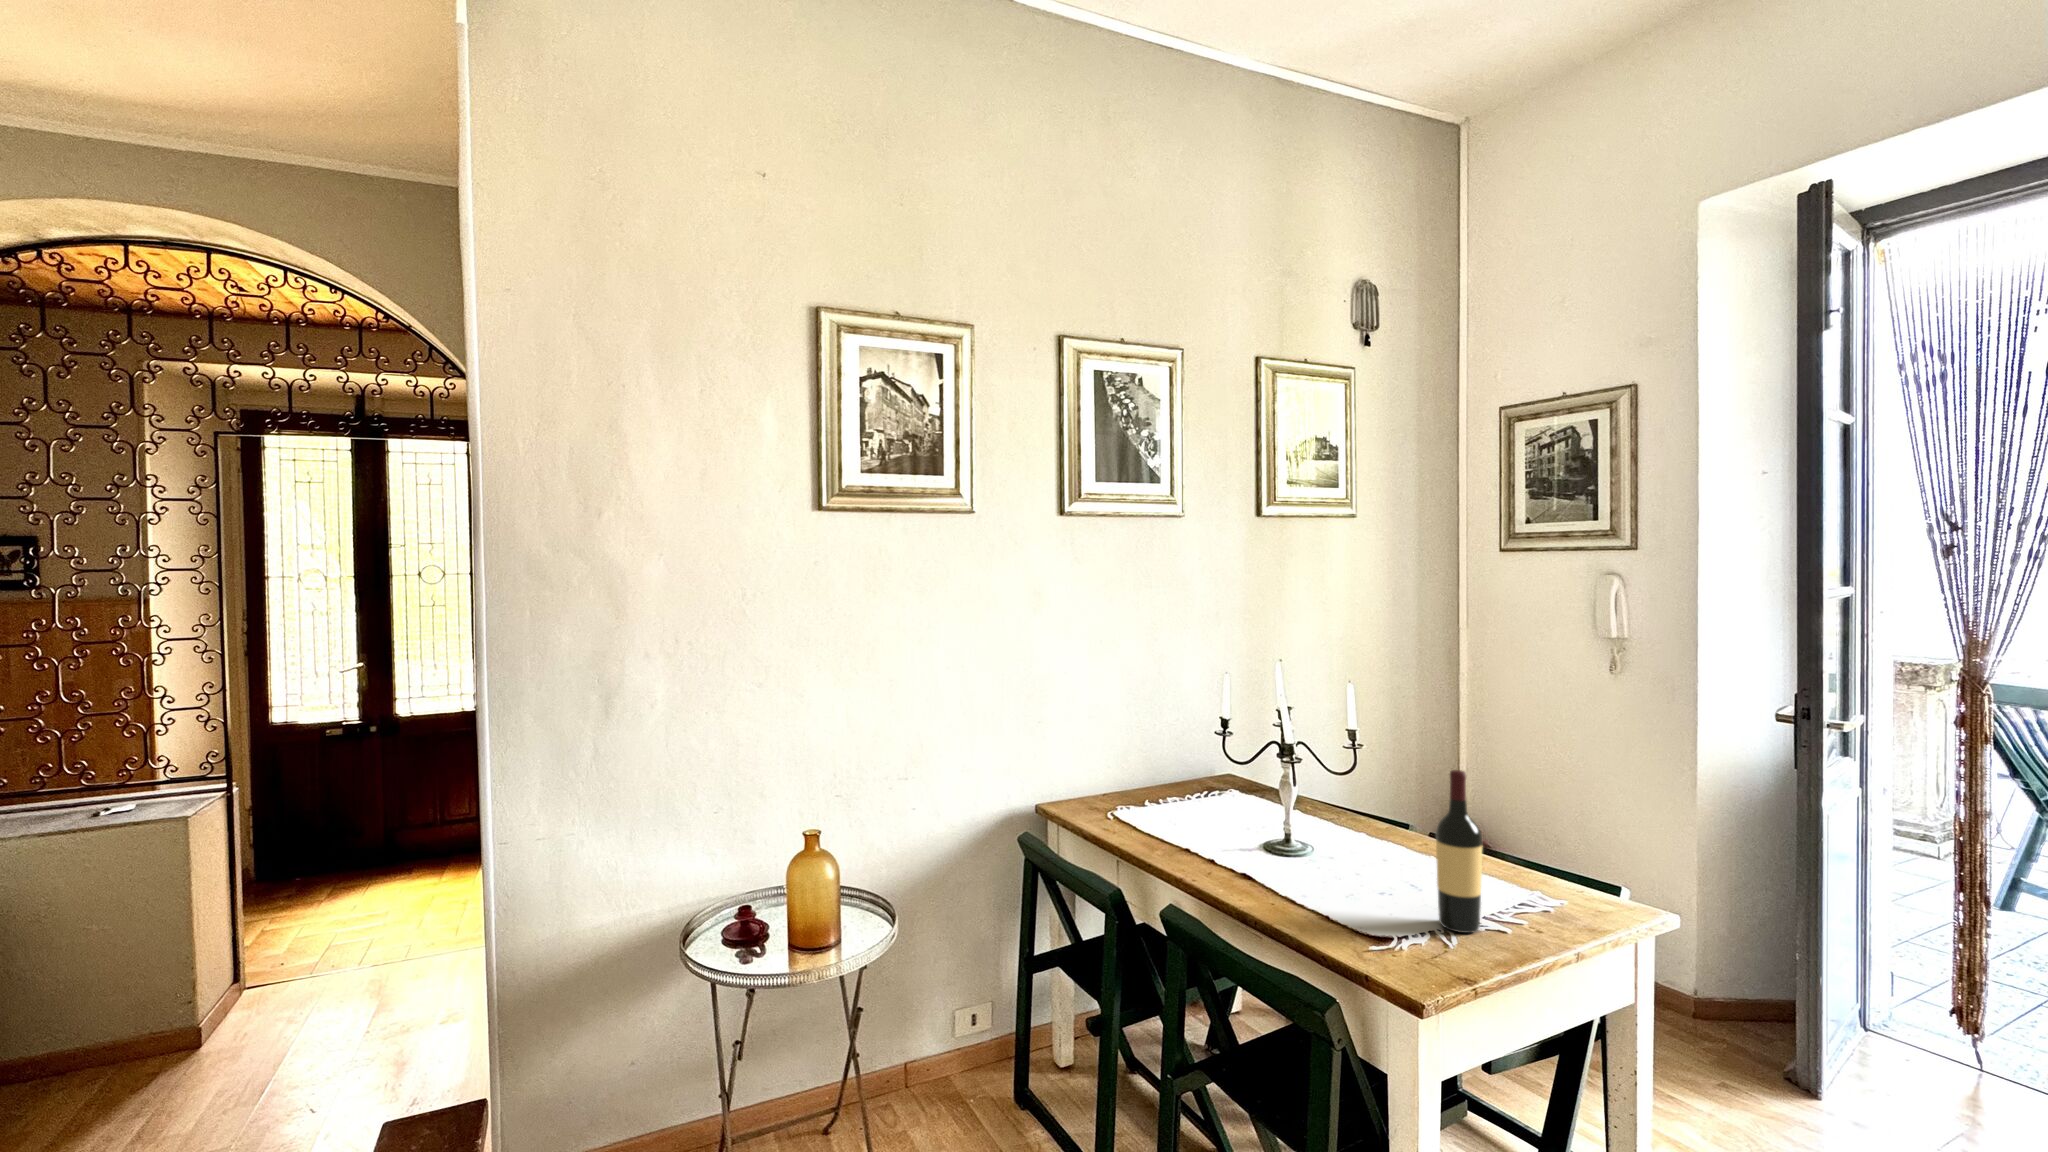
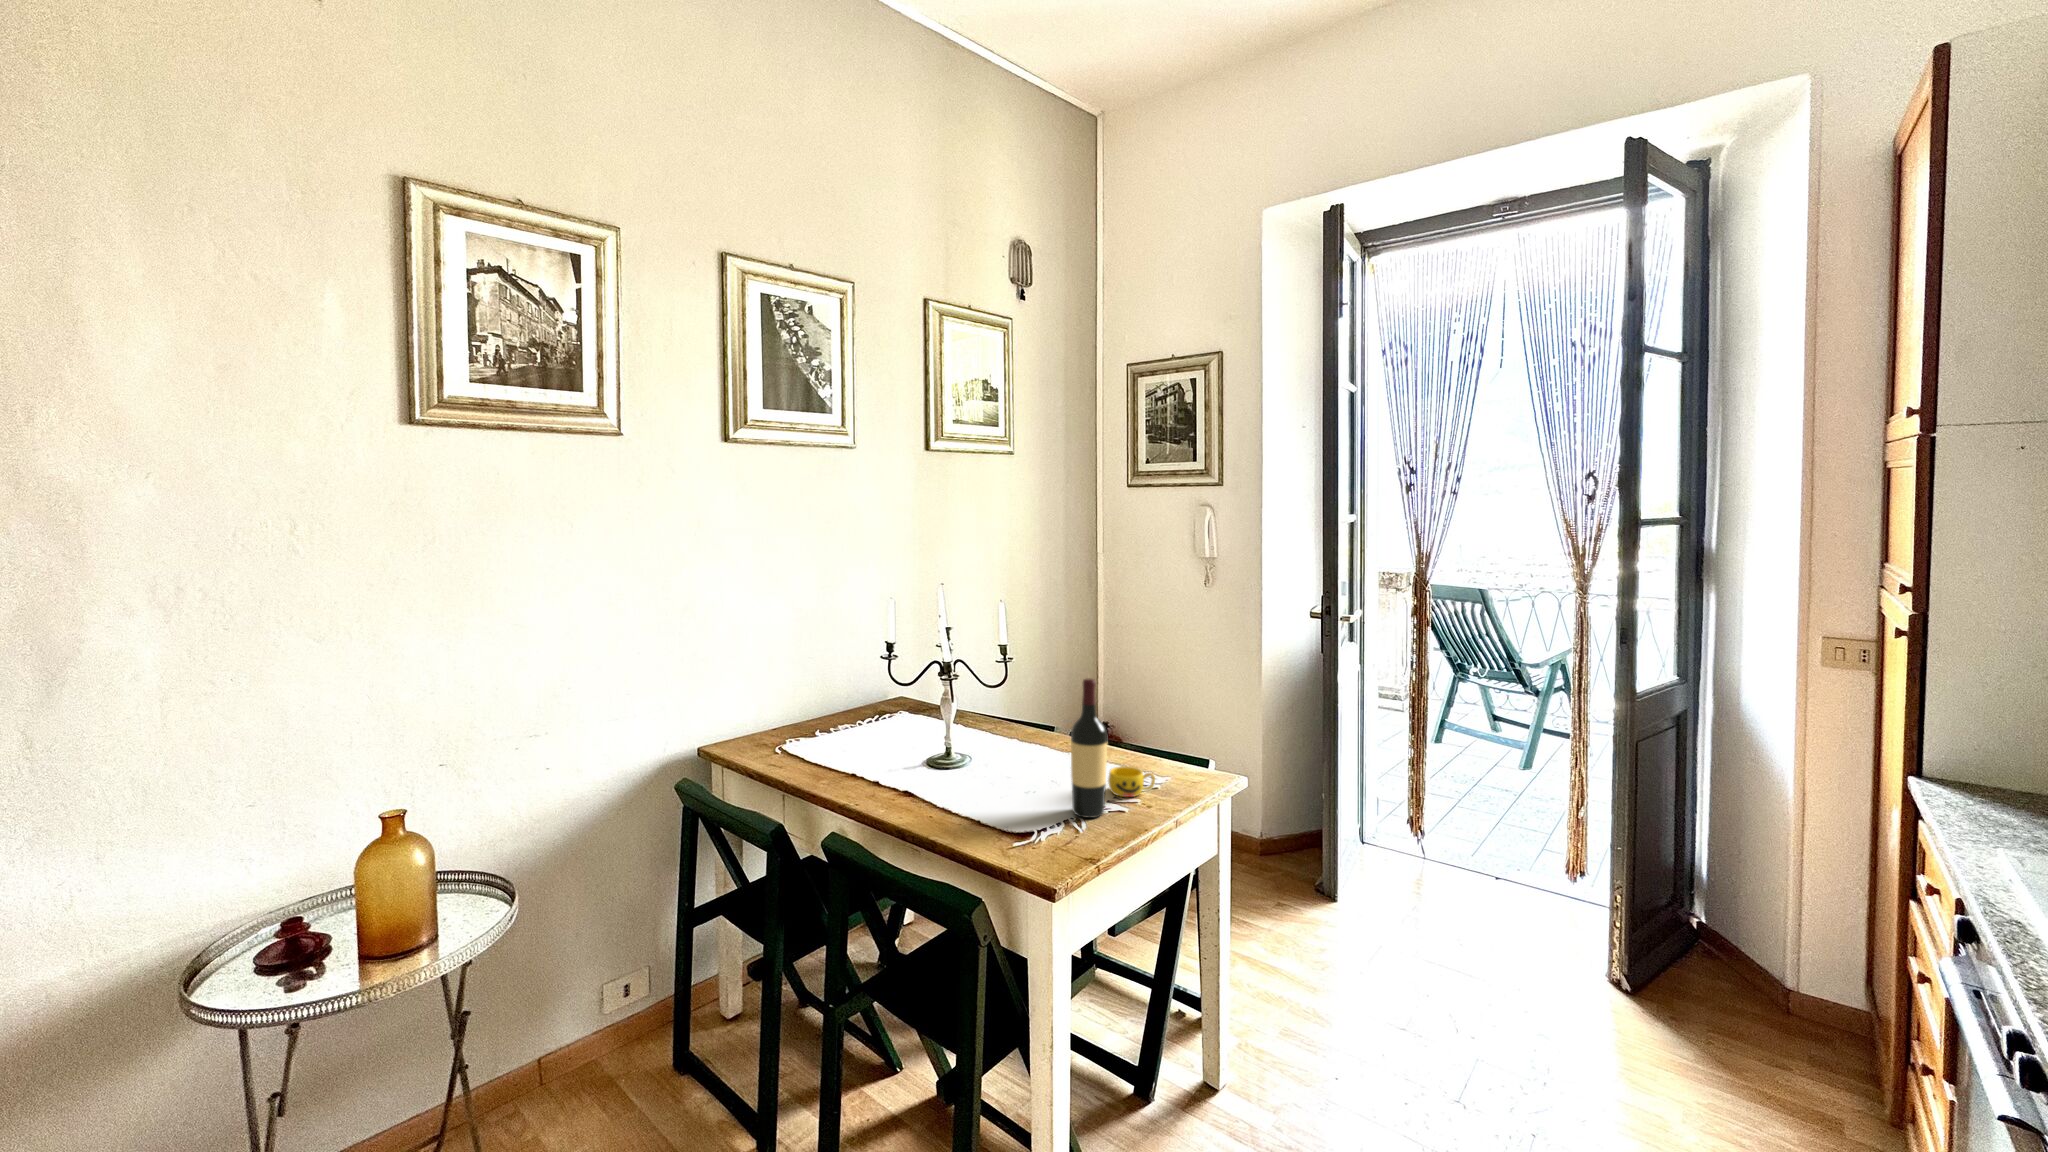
cup: none [1484,879,1547,916] -> present [1108,766,1155,797]

